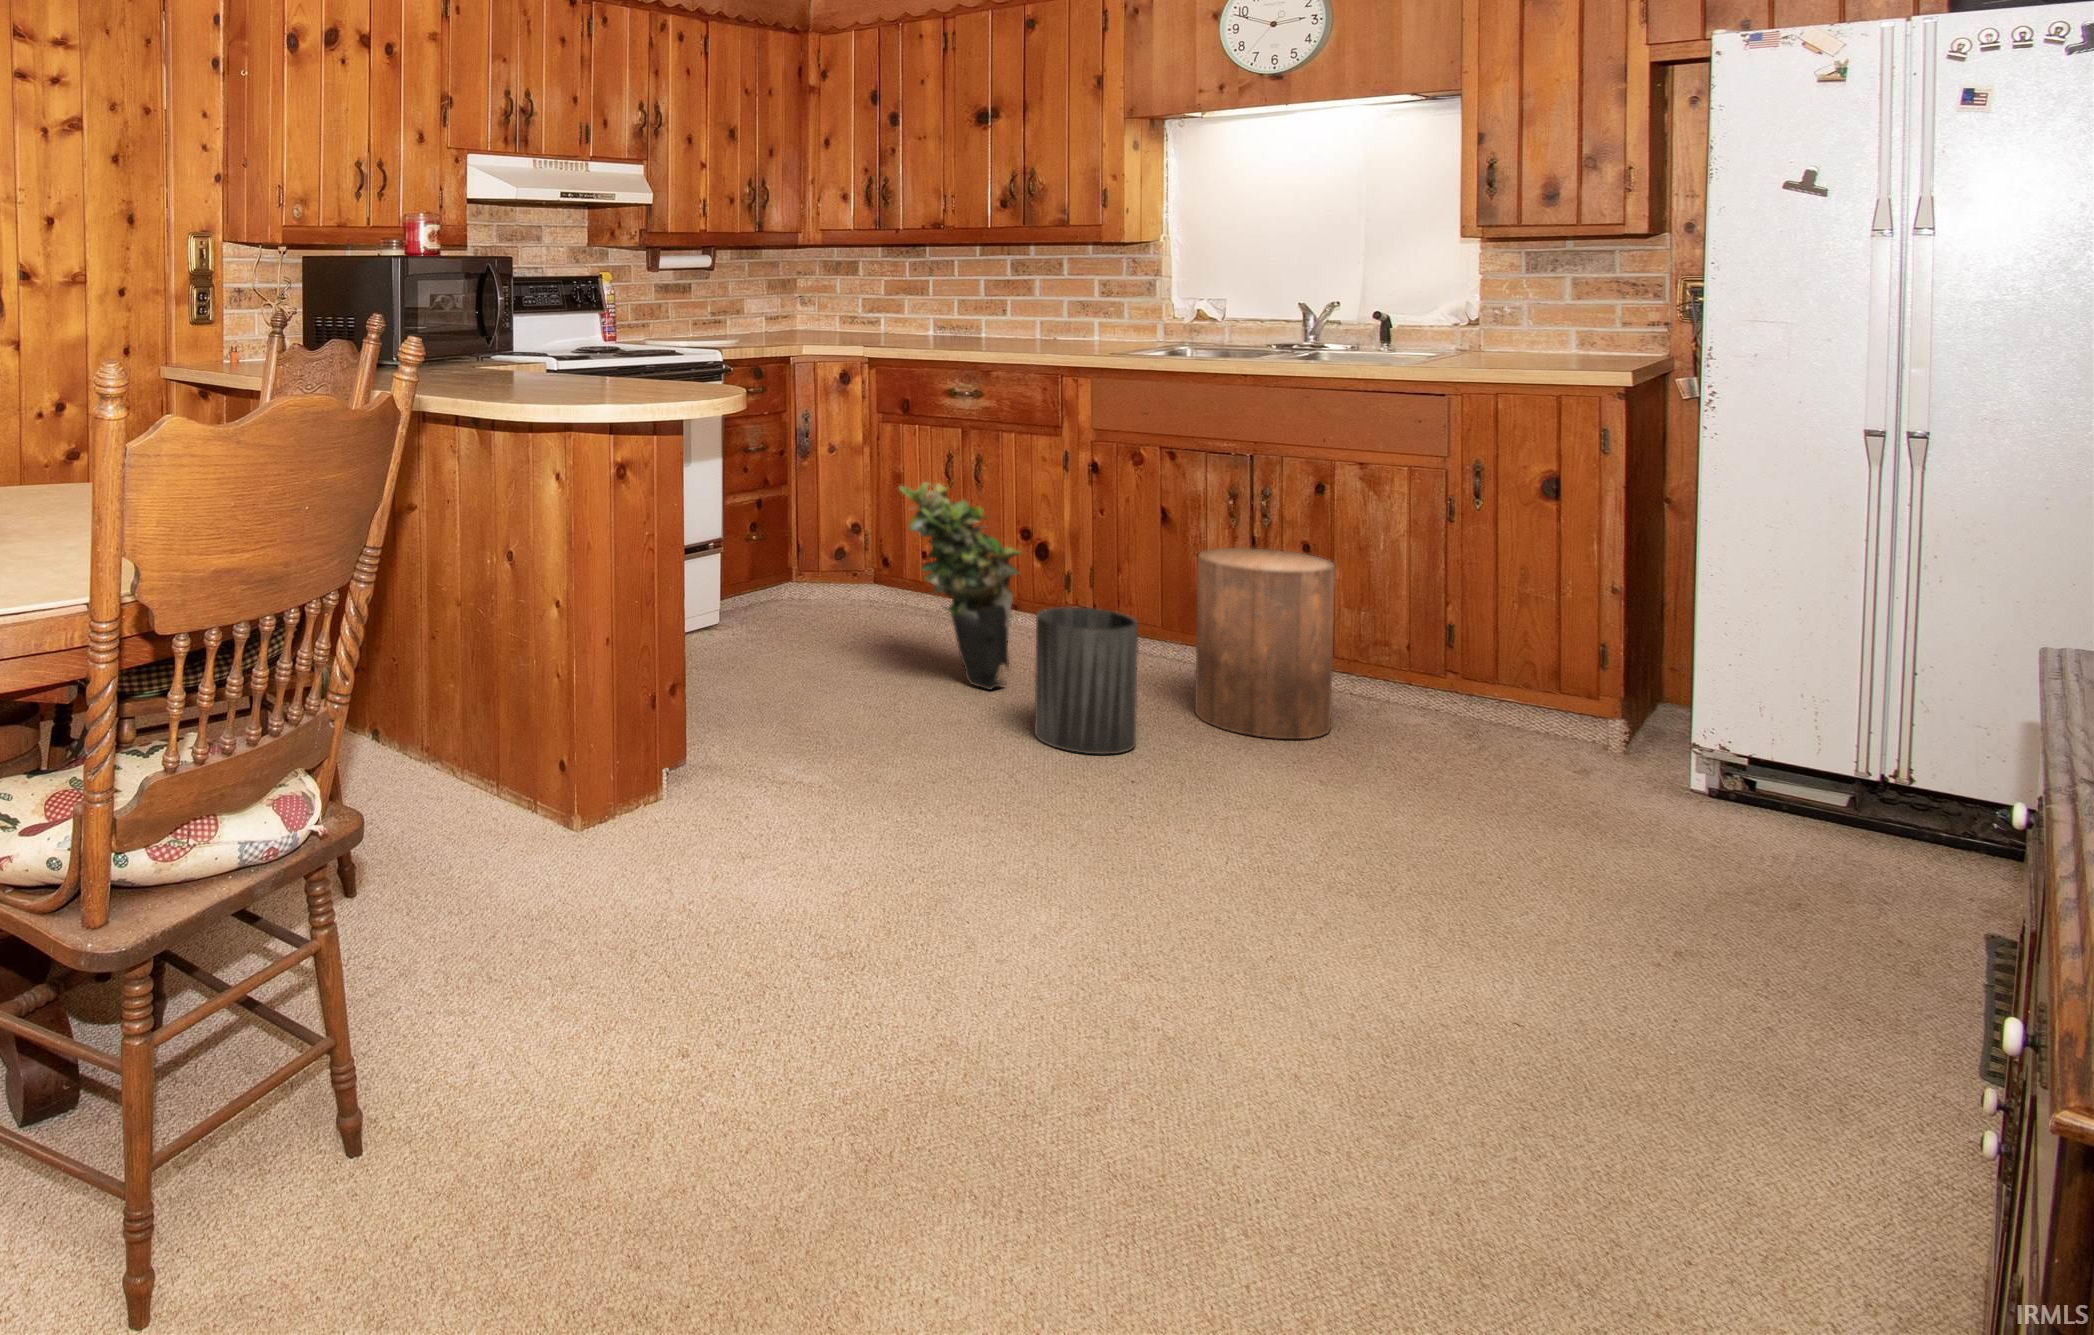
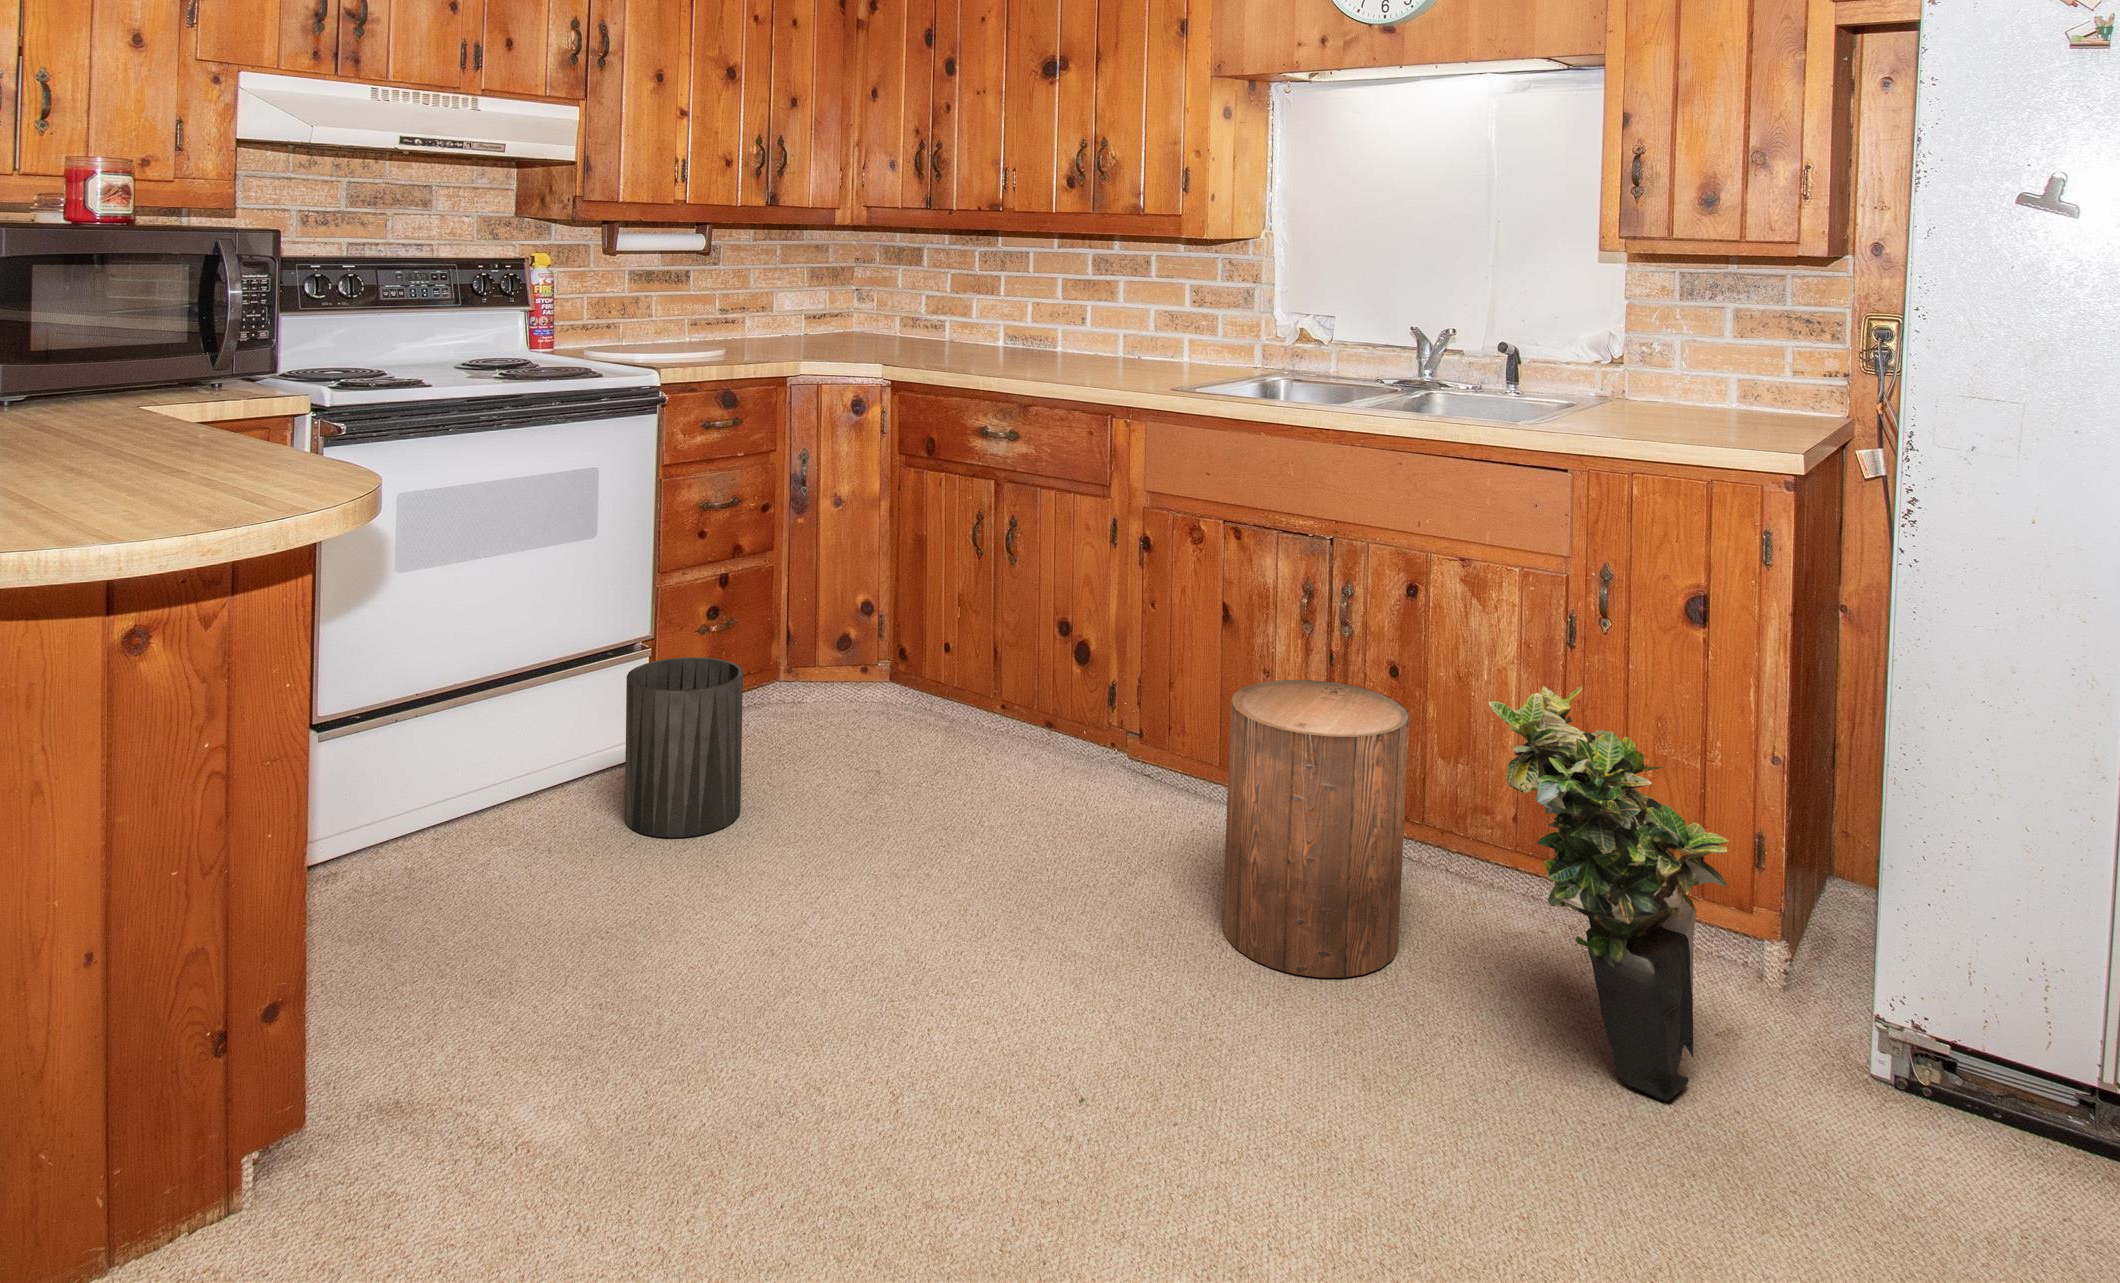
potted plant: present [900,482,1021,690] -> present [1489,686,1729,1101]
trash can: present [1035,607,1138,754] -> present [625,657,743,838]

